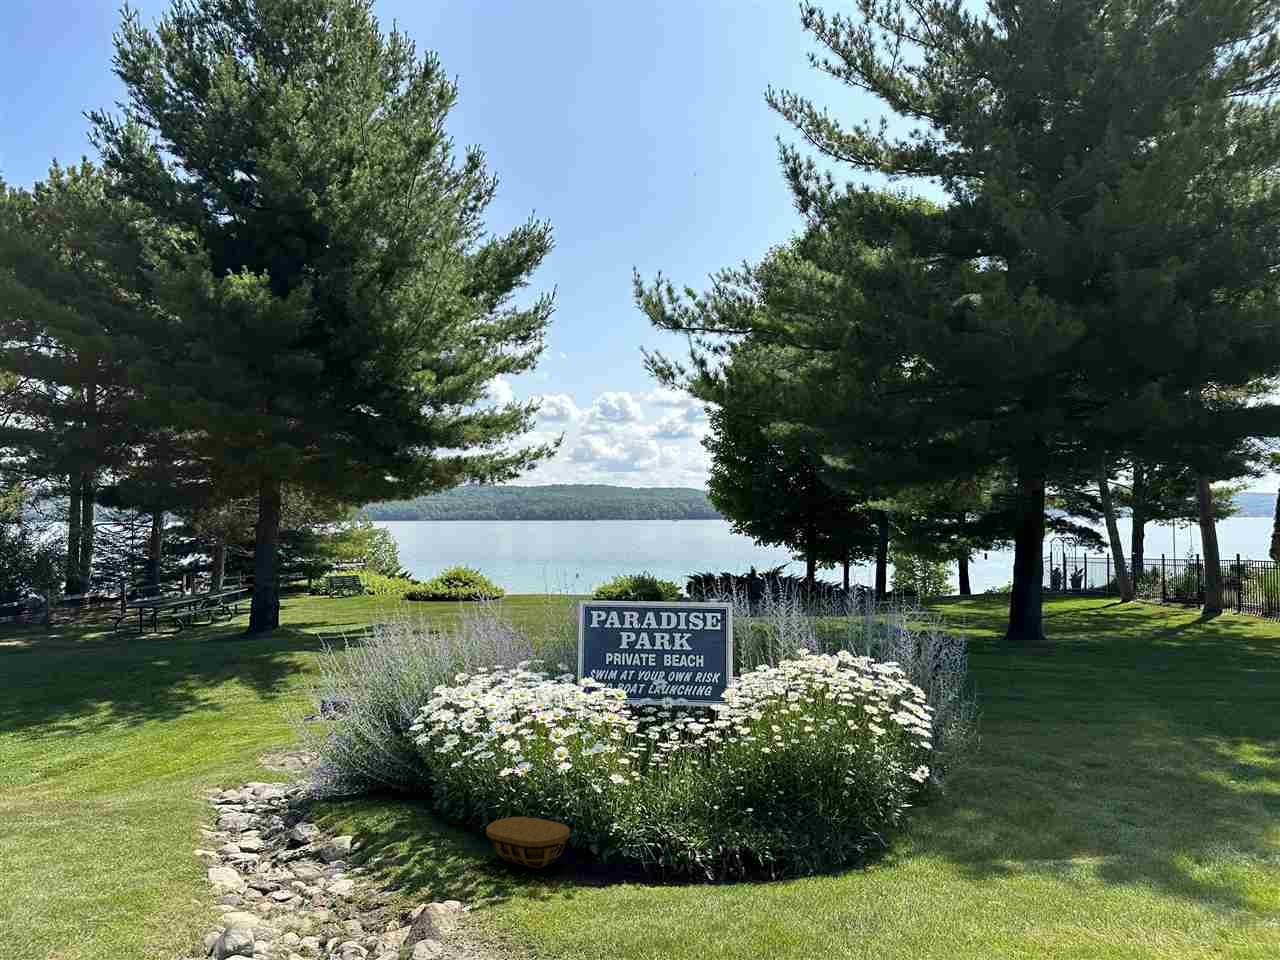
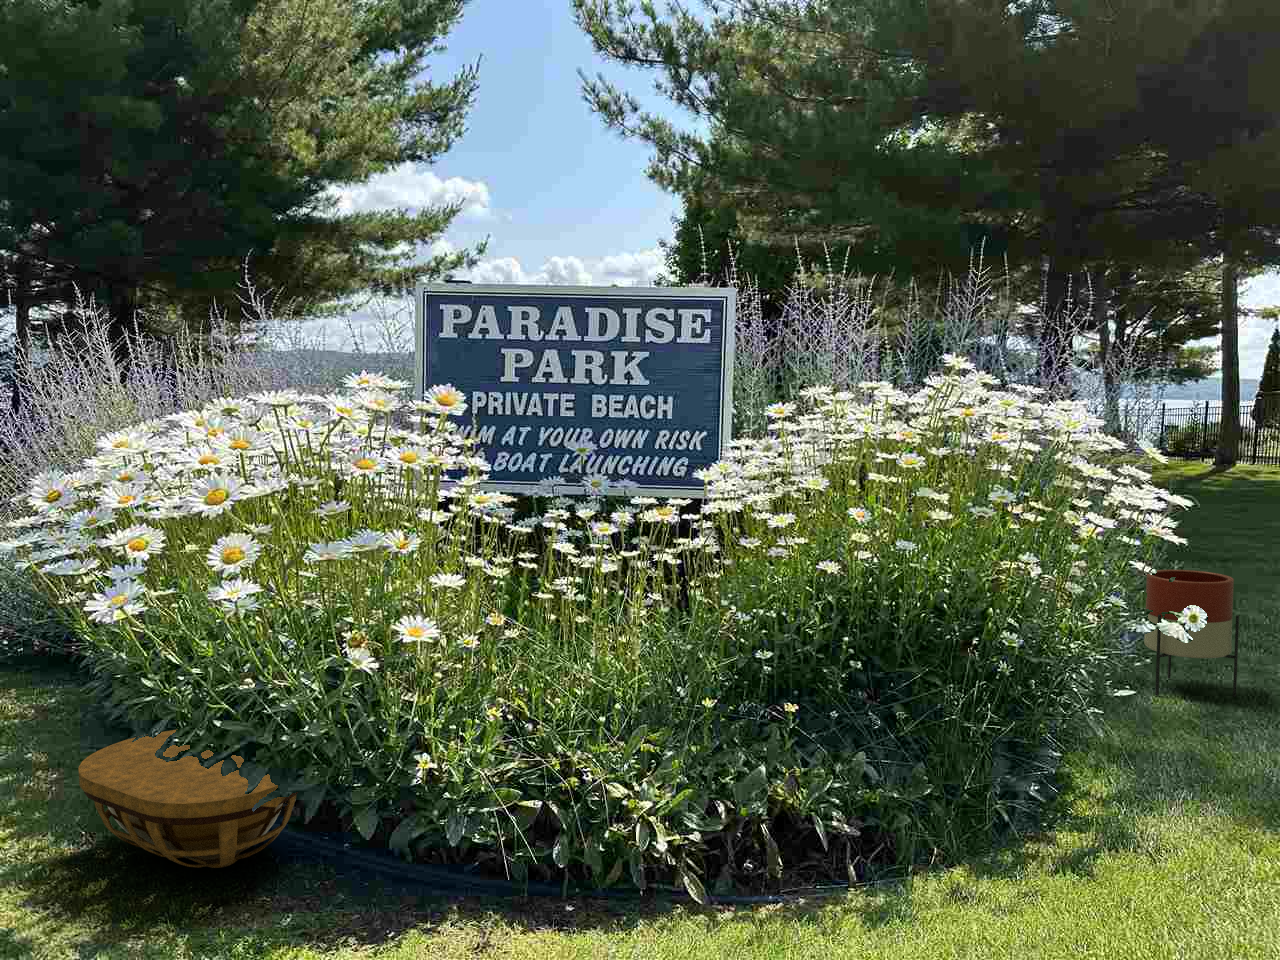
planter: none [927,743,968,805] -> present [1144,570,1239,697]

